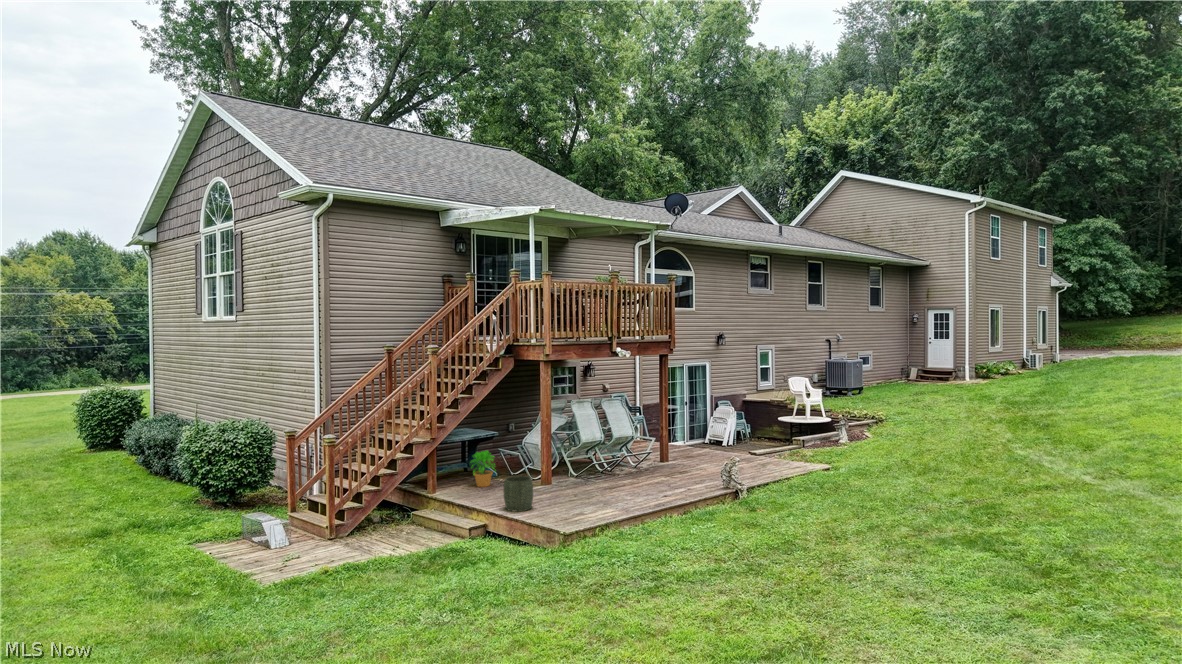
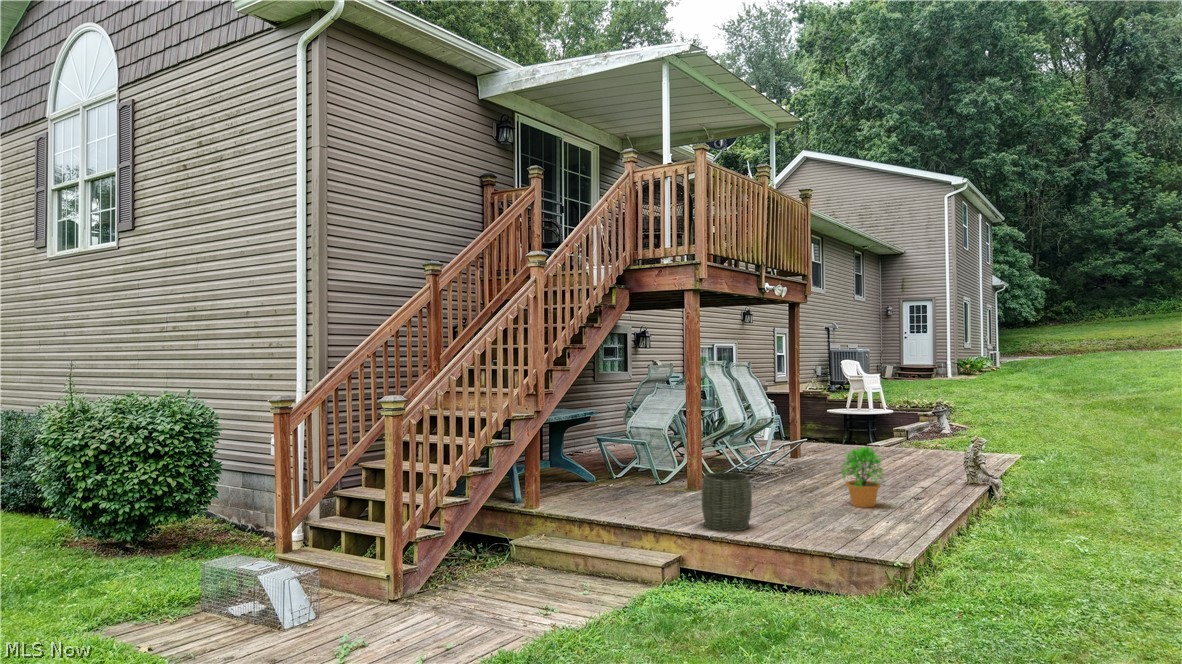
potted plant: present [471,451,495,487] -> present [842,446,883,508]

